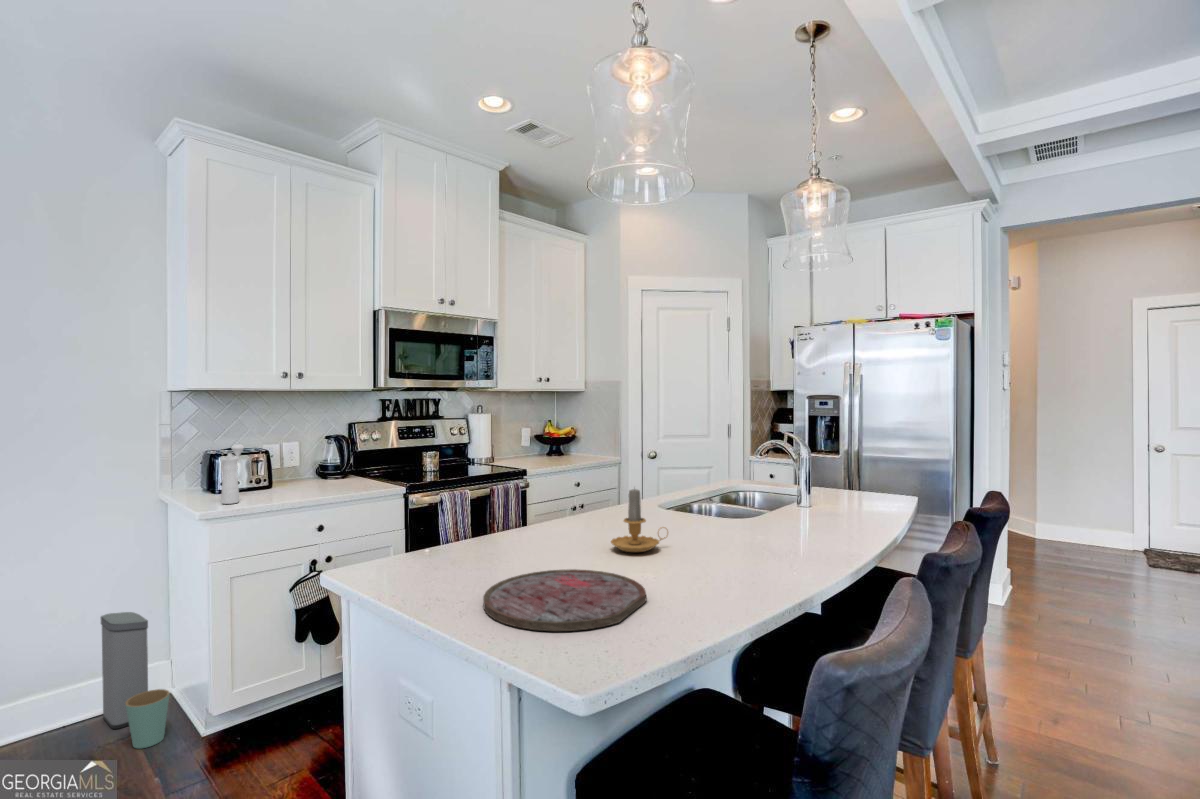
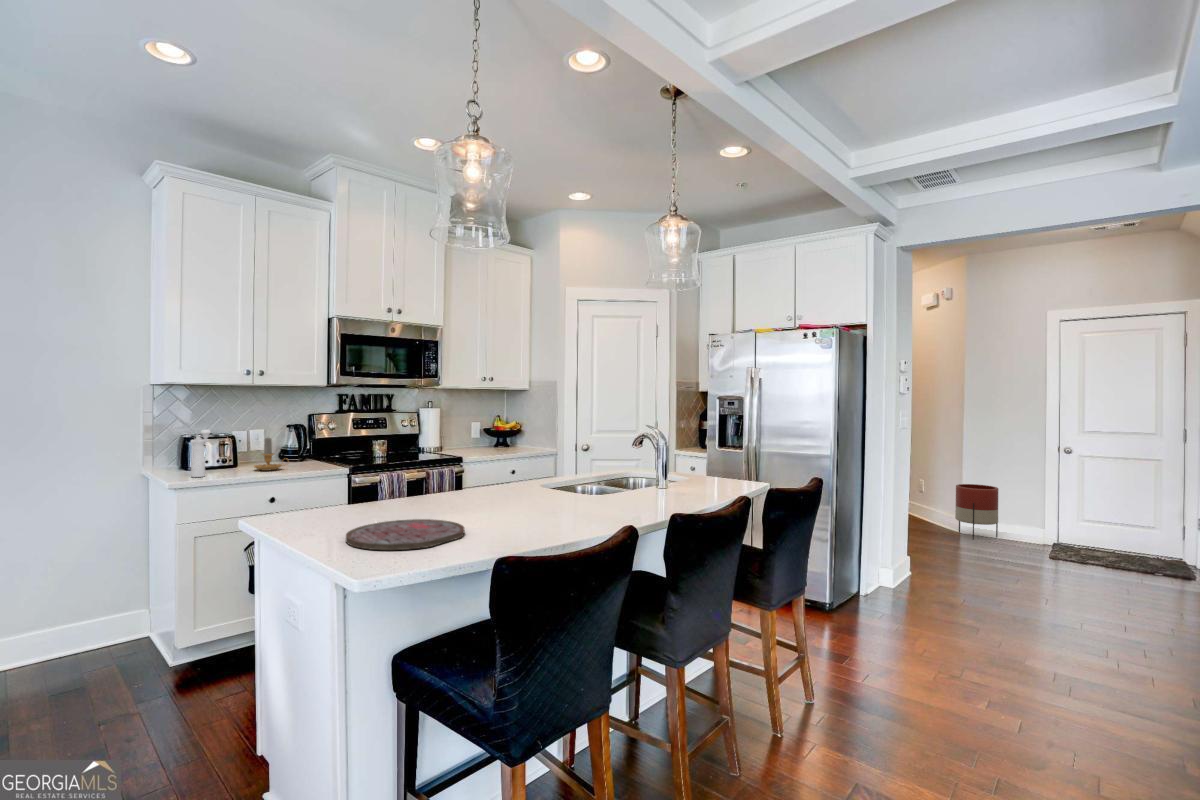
planter: none [1032,486,1080,547] -> present [955,484,998,540]
candle: present [611,489,668,552] -> present [254,438,285,471]
trash can: present [101,612,170,748] -> none [94,566,147,671]

